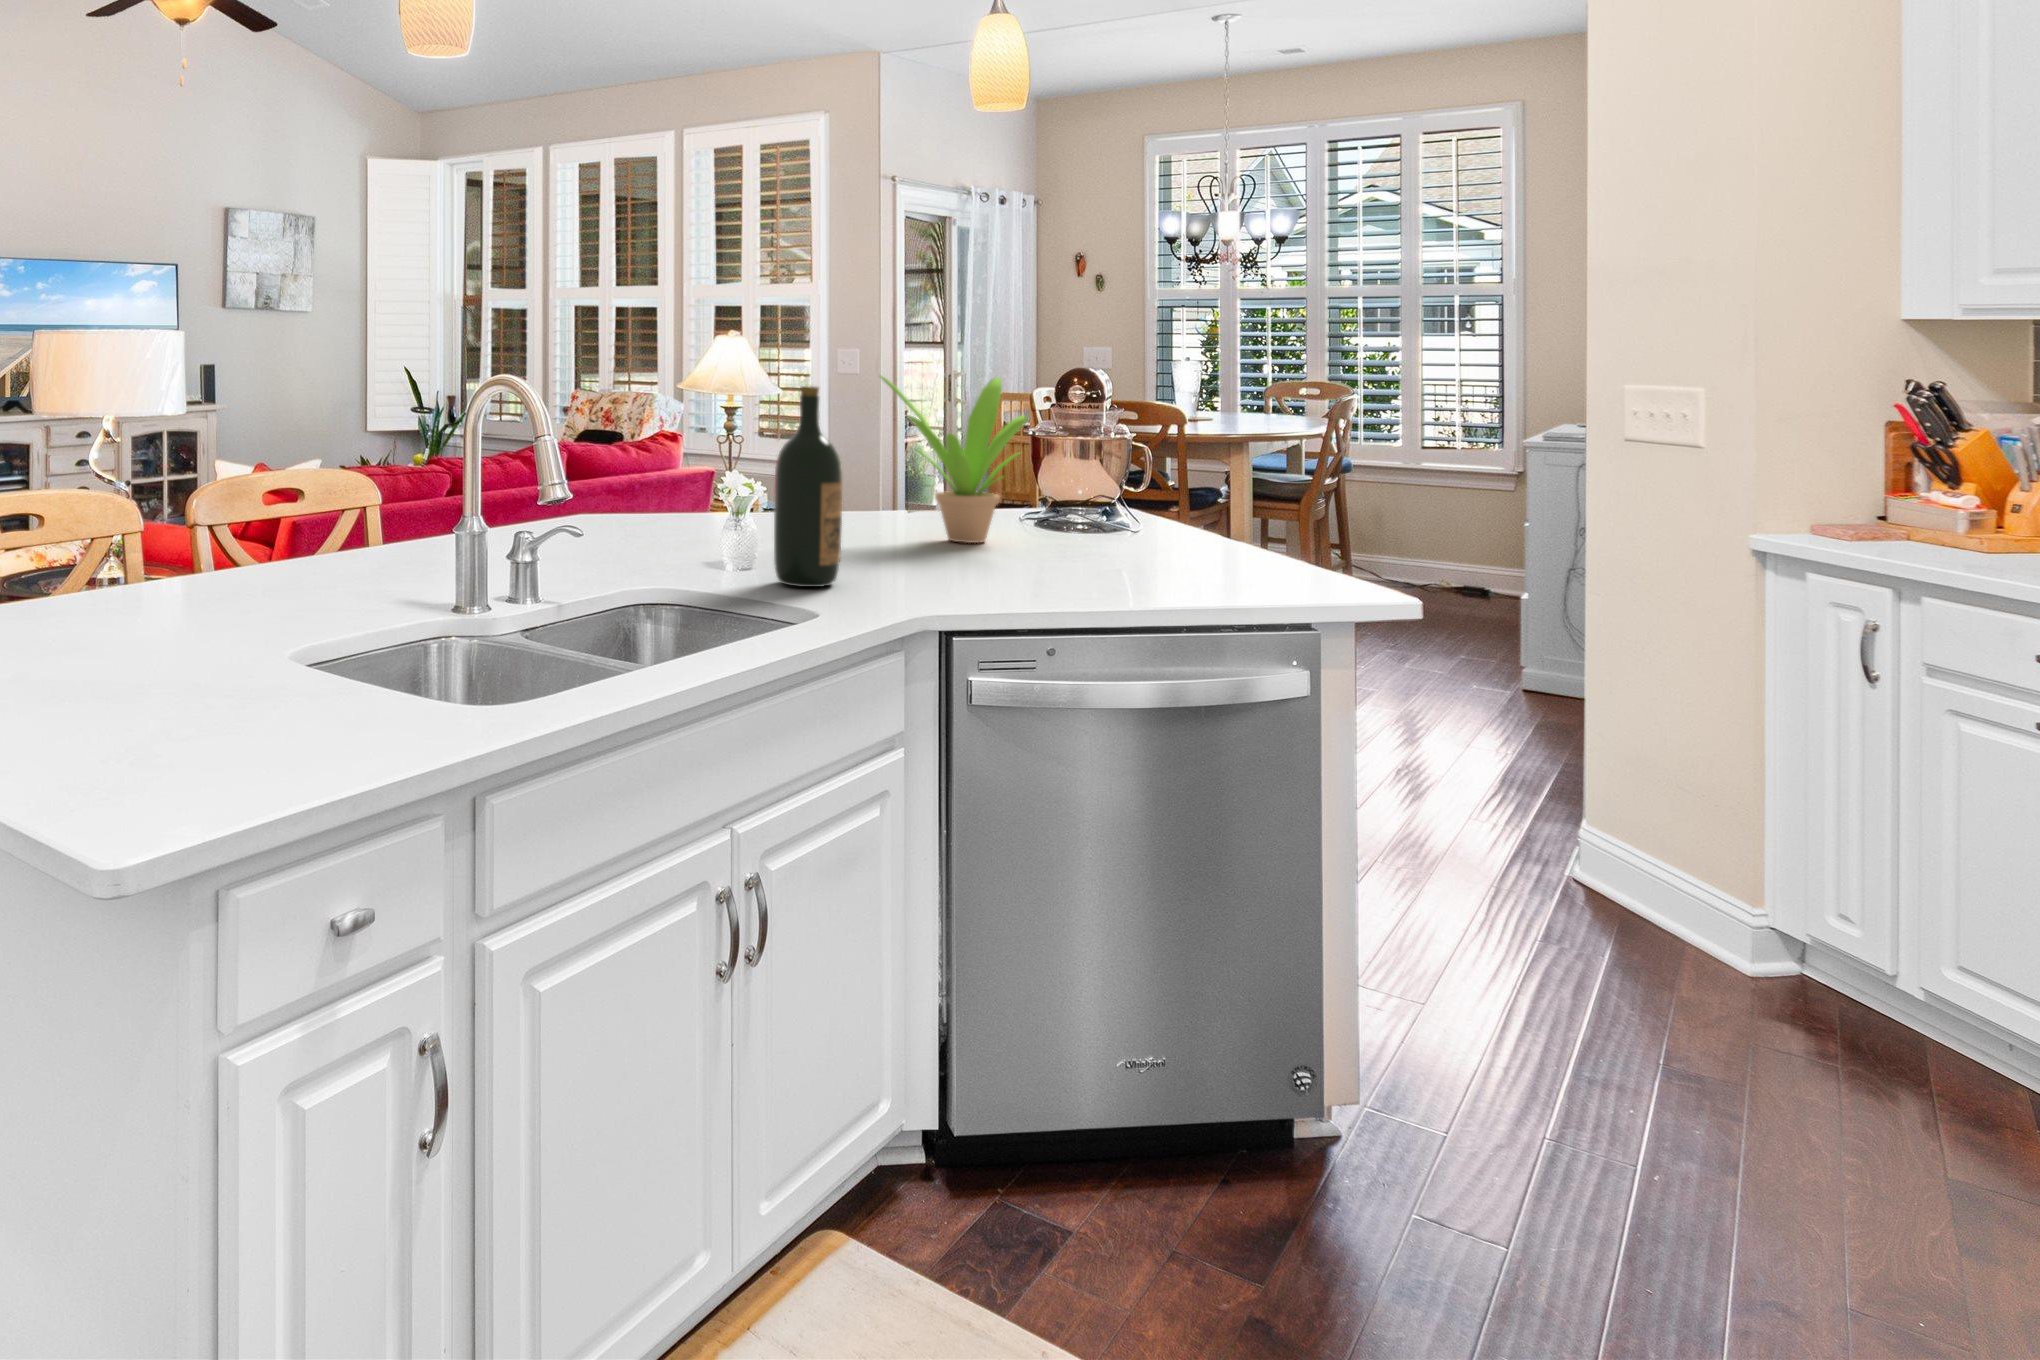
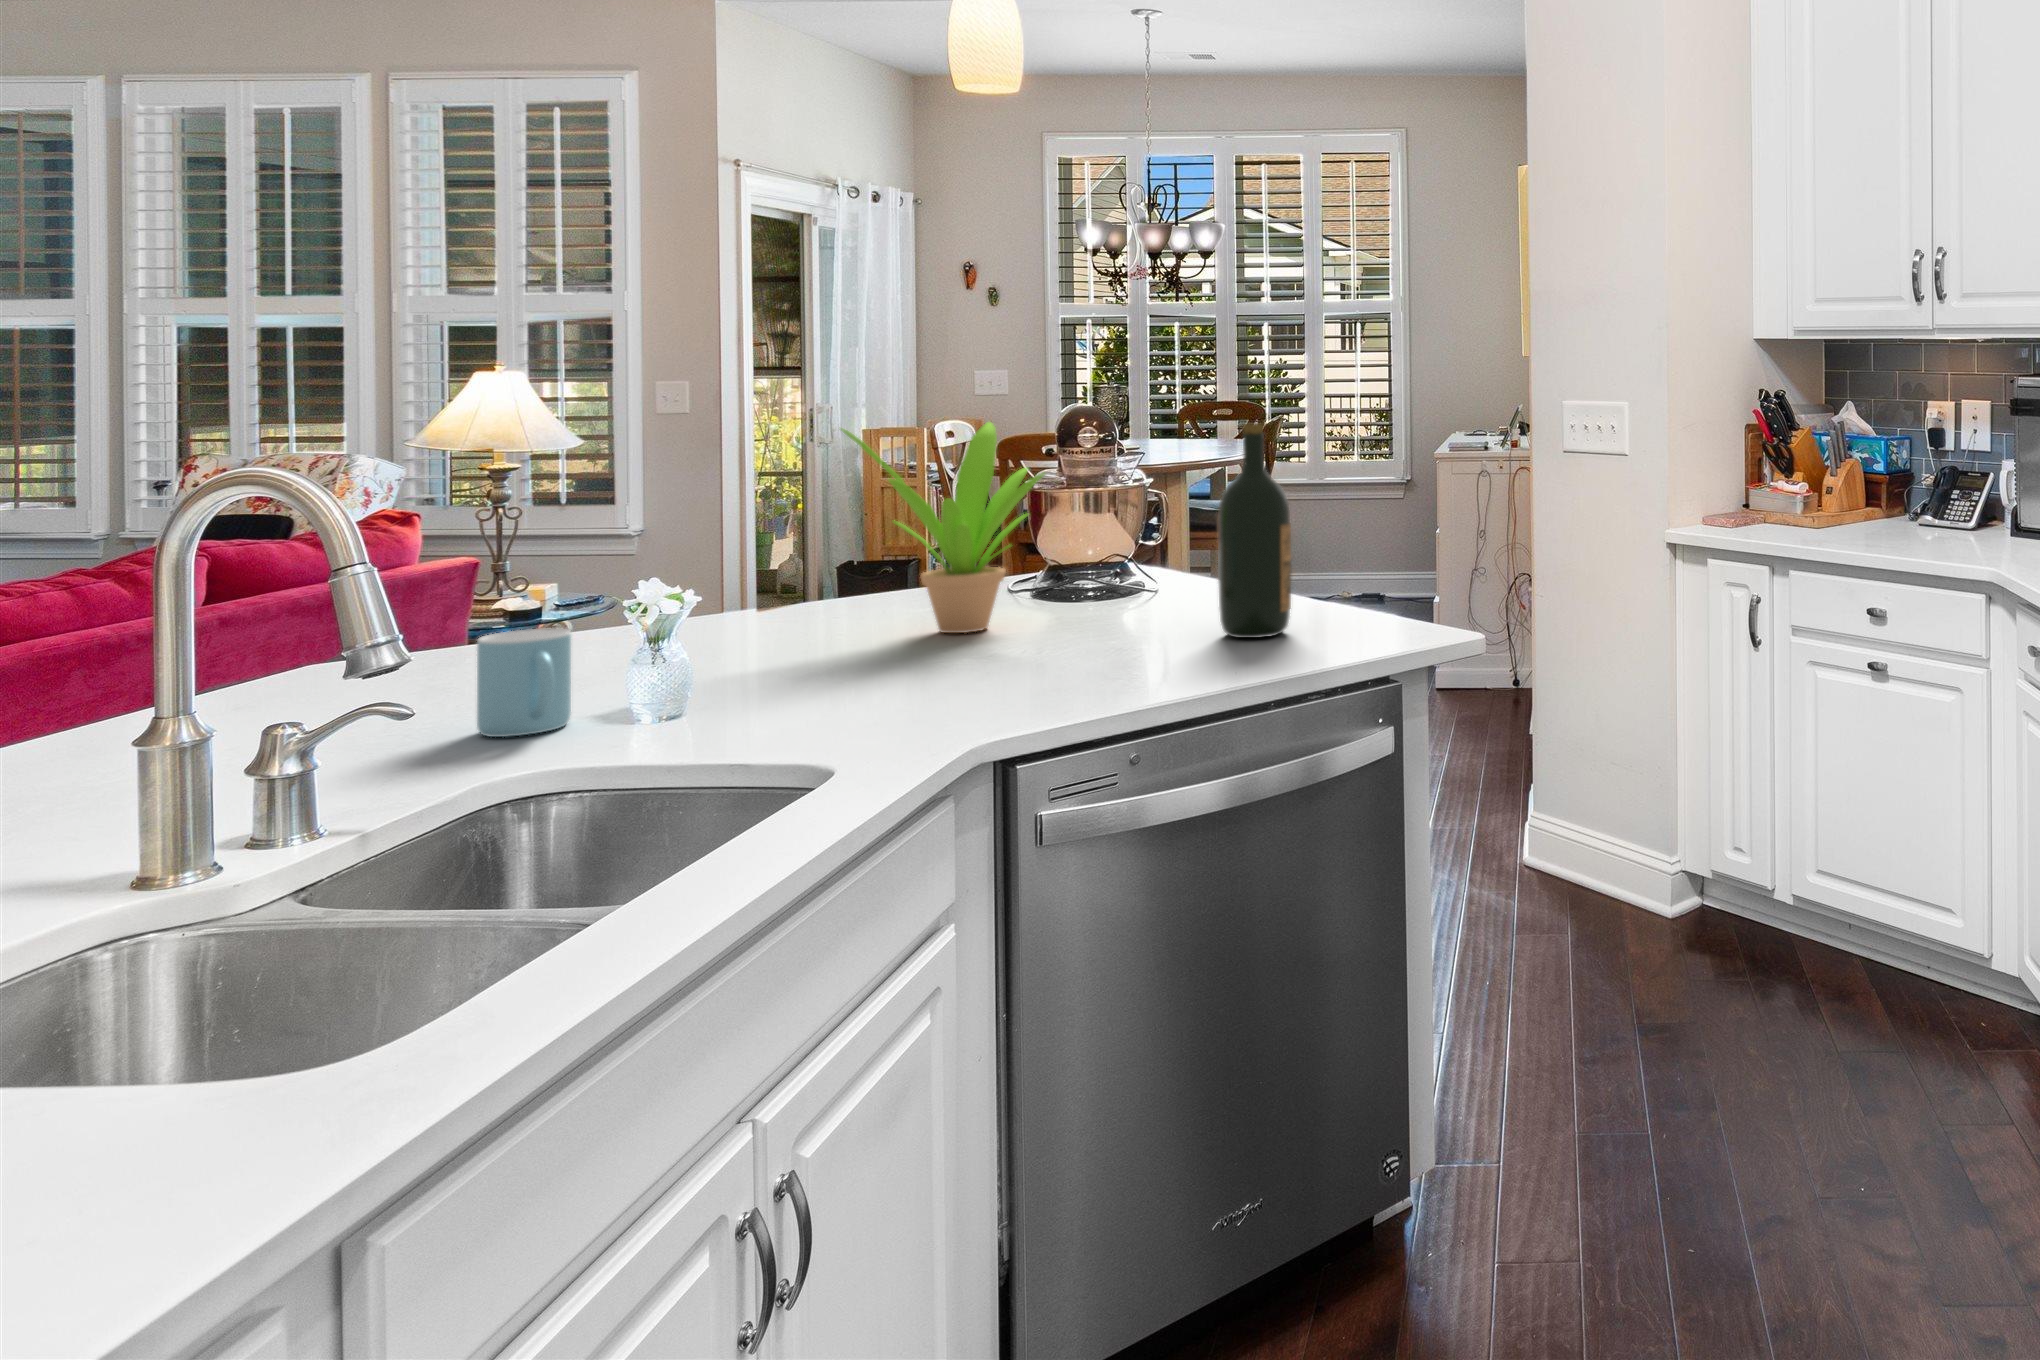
wine bottle: present [774,386,842,587] -> present [1218,424,1291,638]
mug: none [637,498,689,567] -> present [477,628,571,737]

